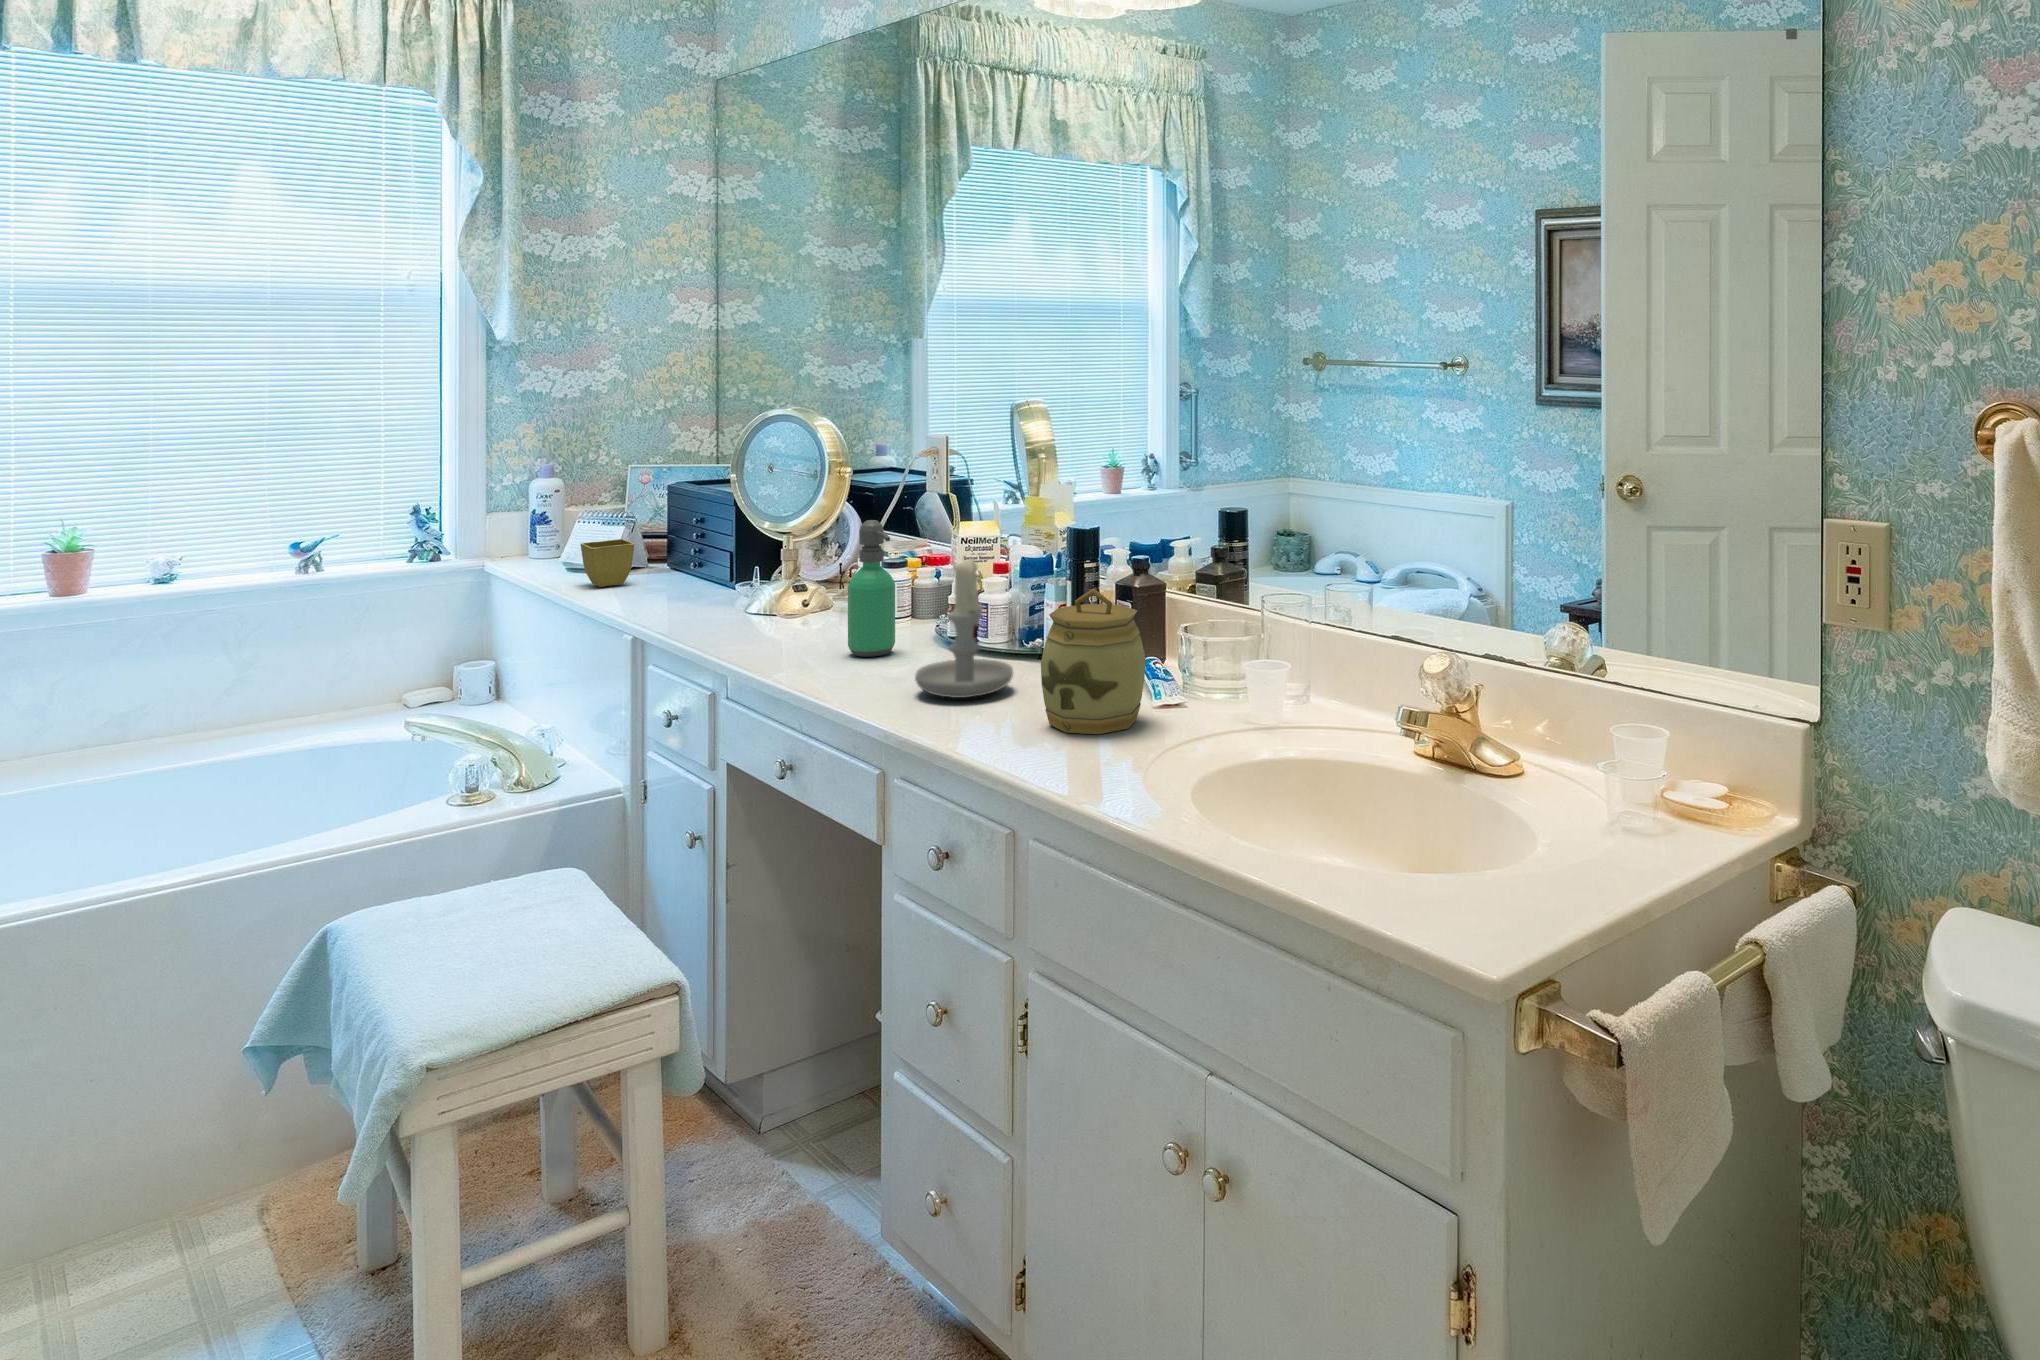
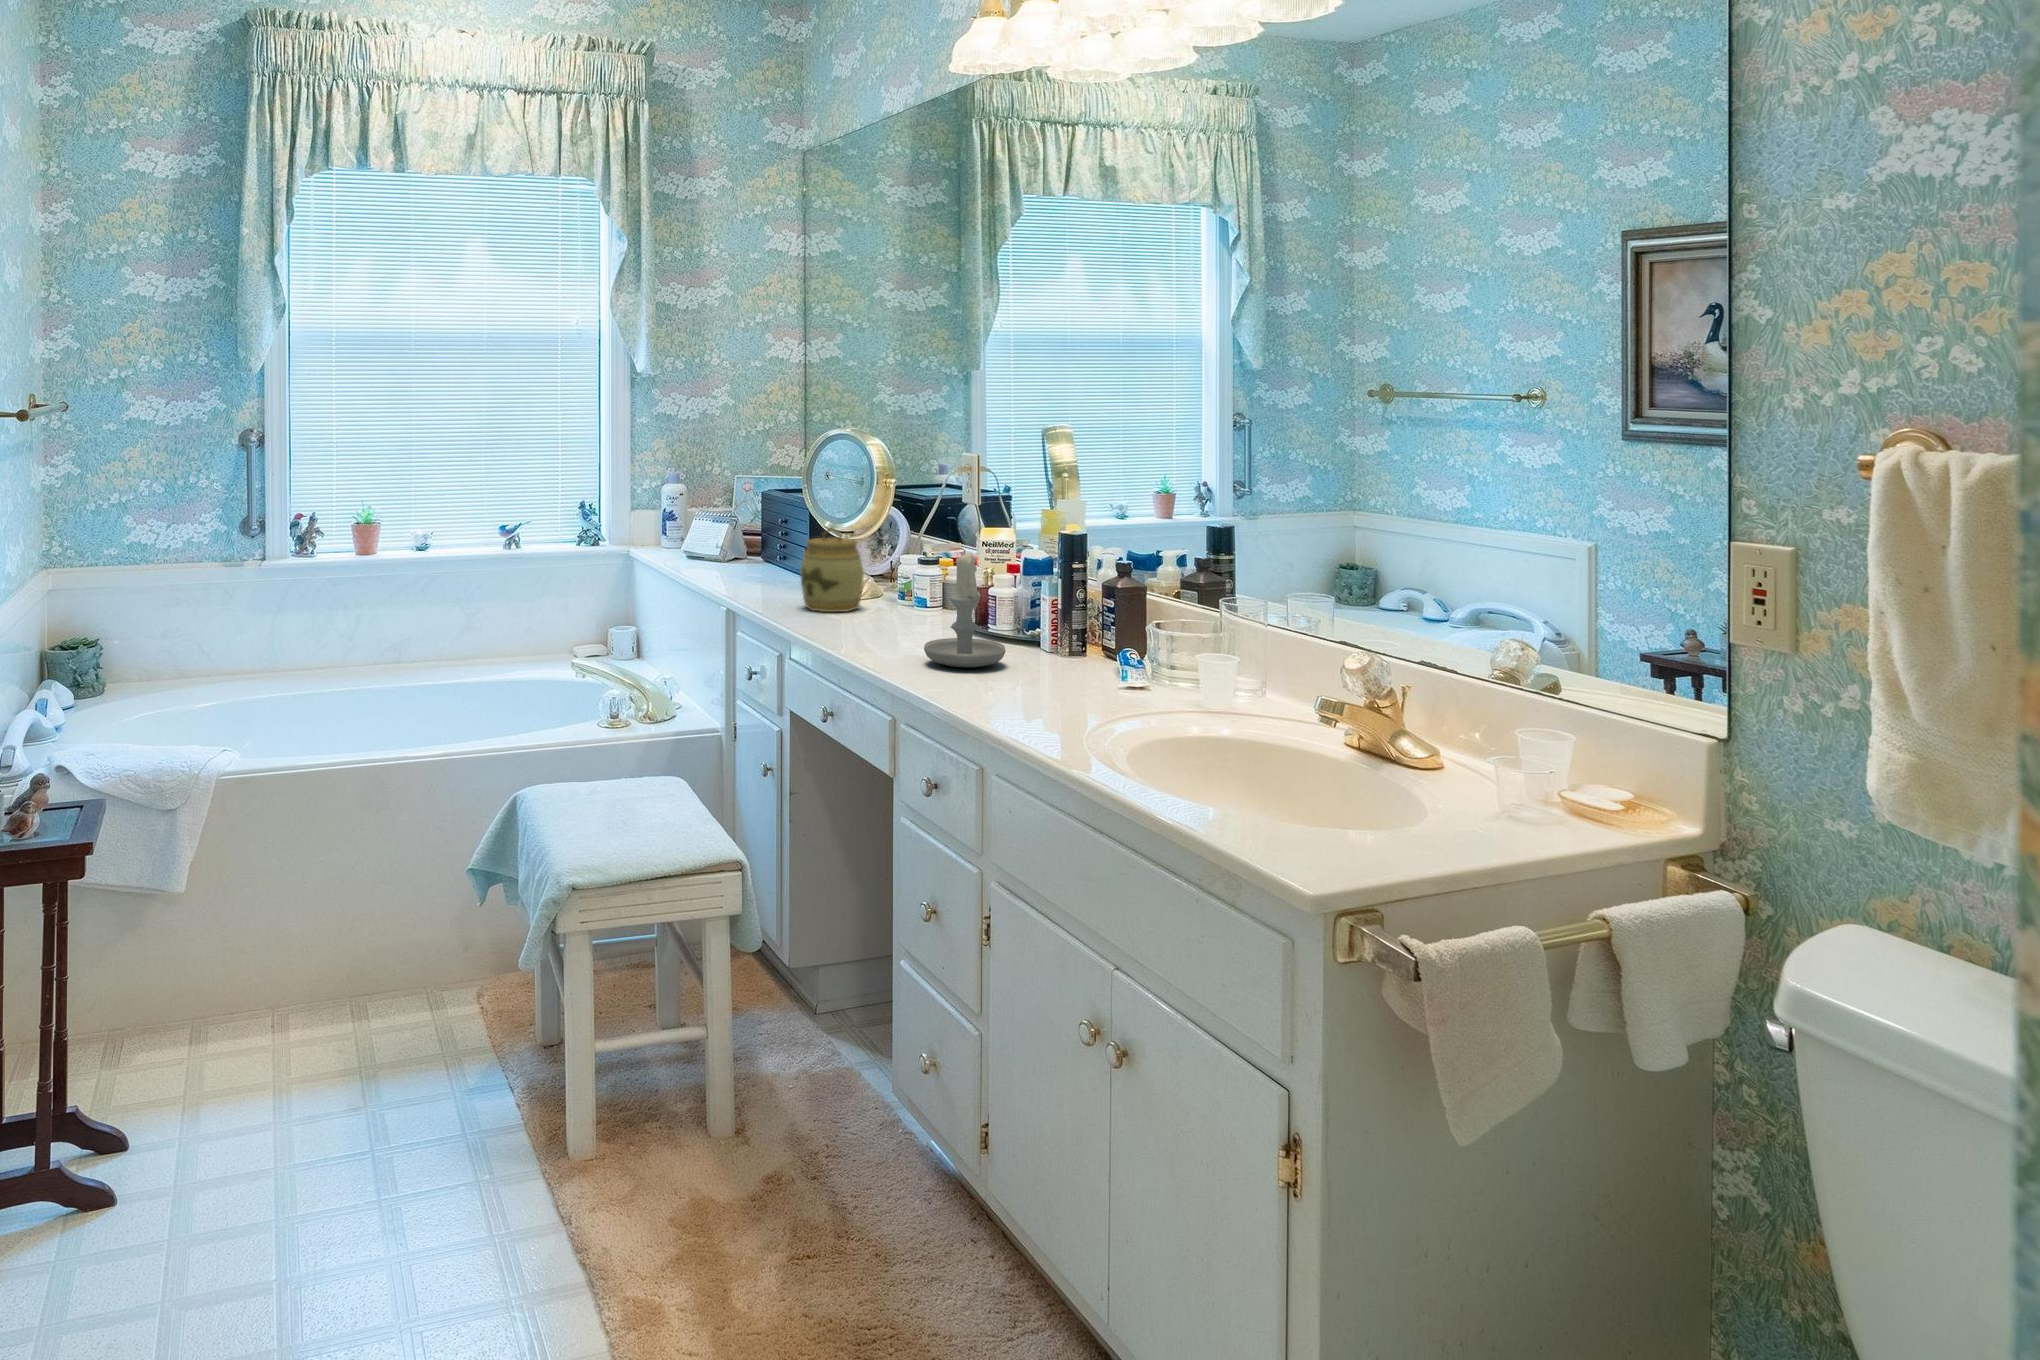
soap dispenser: present [848,520,895,657] -> none [882,521,920,634]
flower pot: present [581,539,634,587] -> none [695,534,734,571]
jar: present [1041,589,1145,734] -> present [800,527,864,612]

